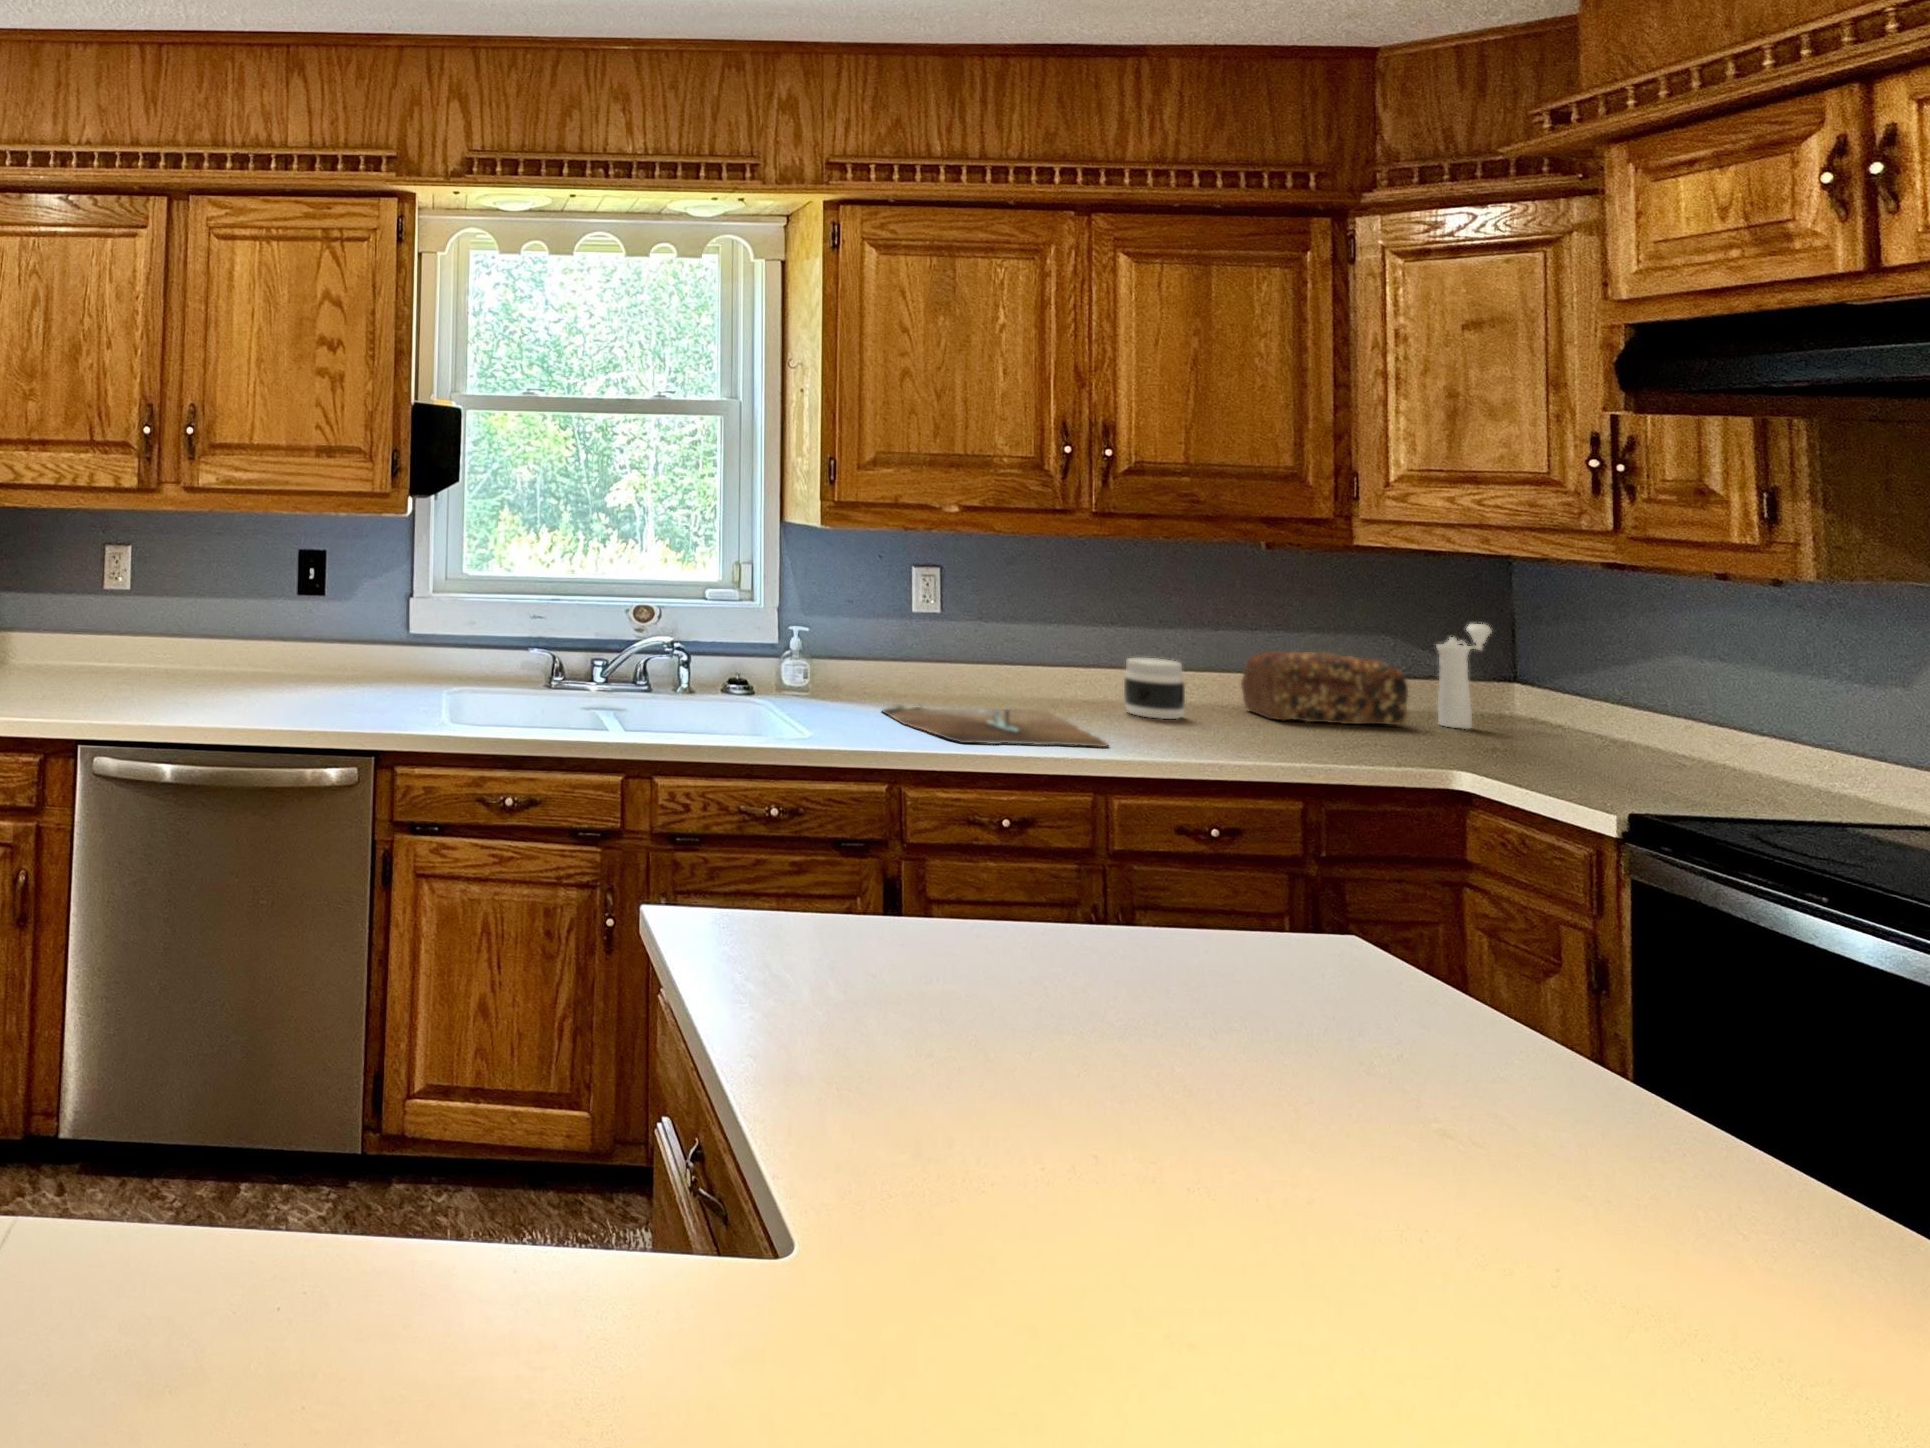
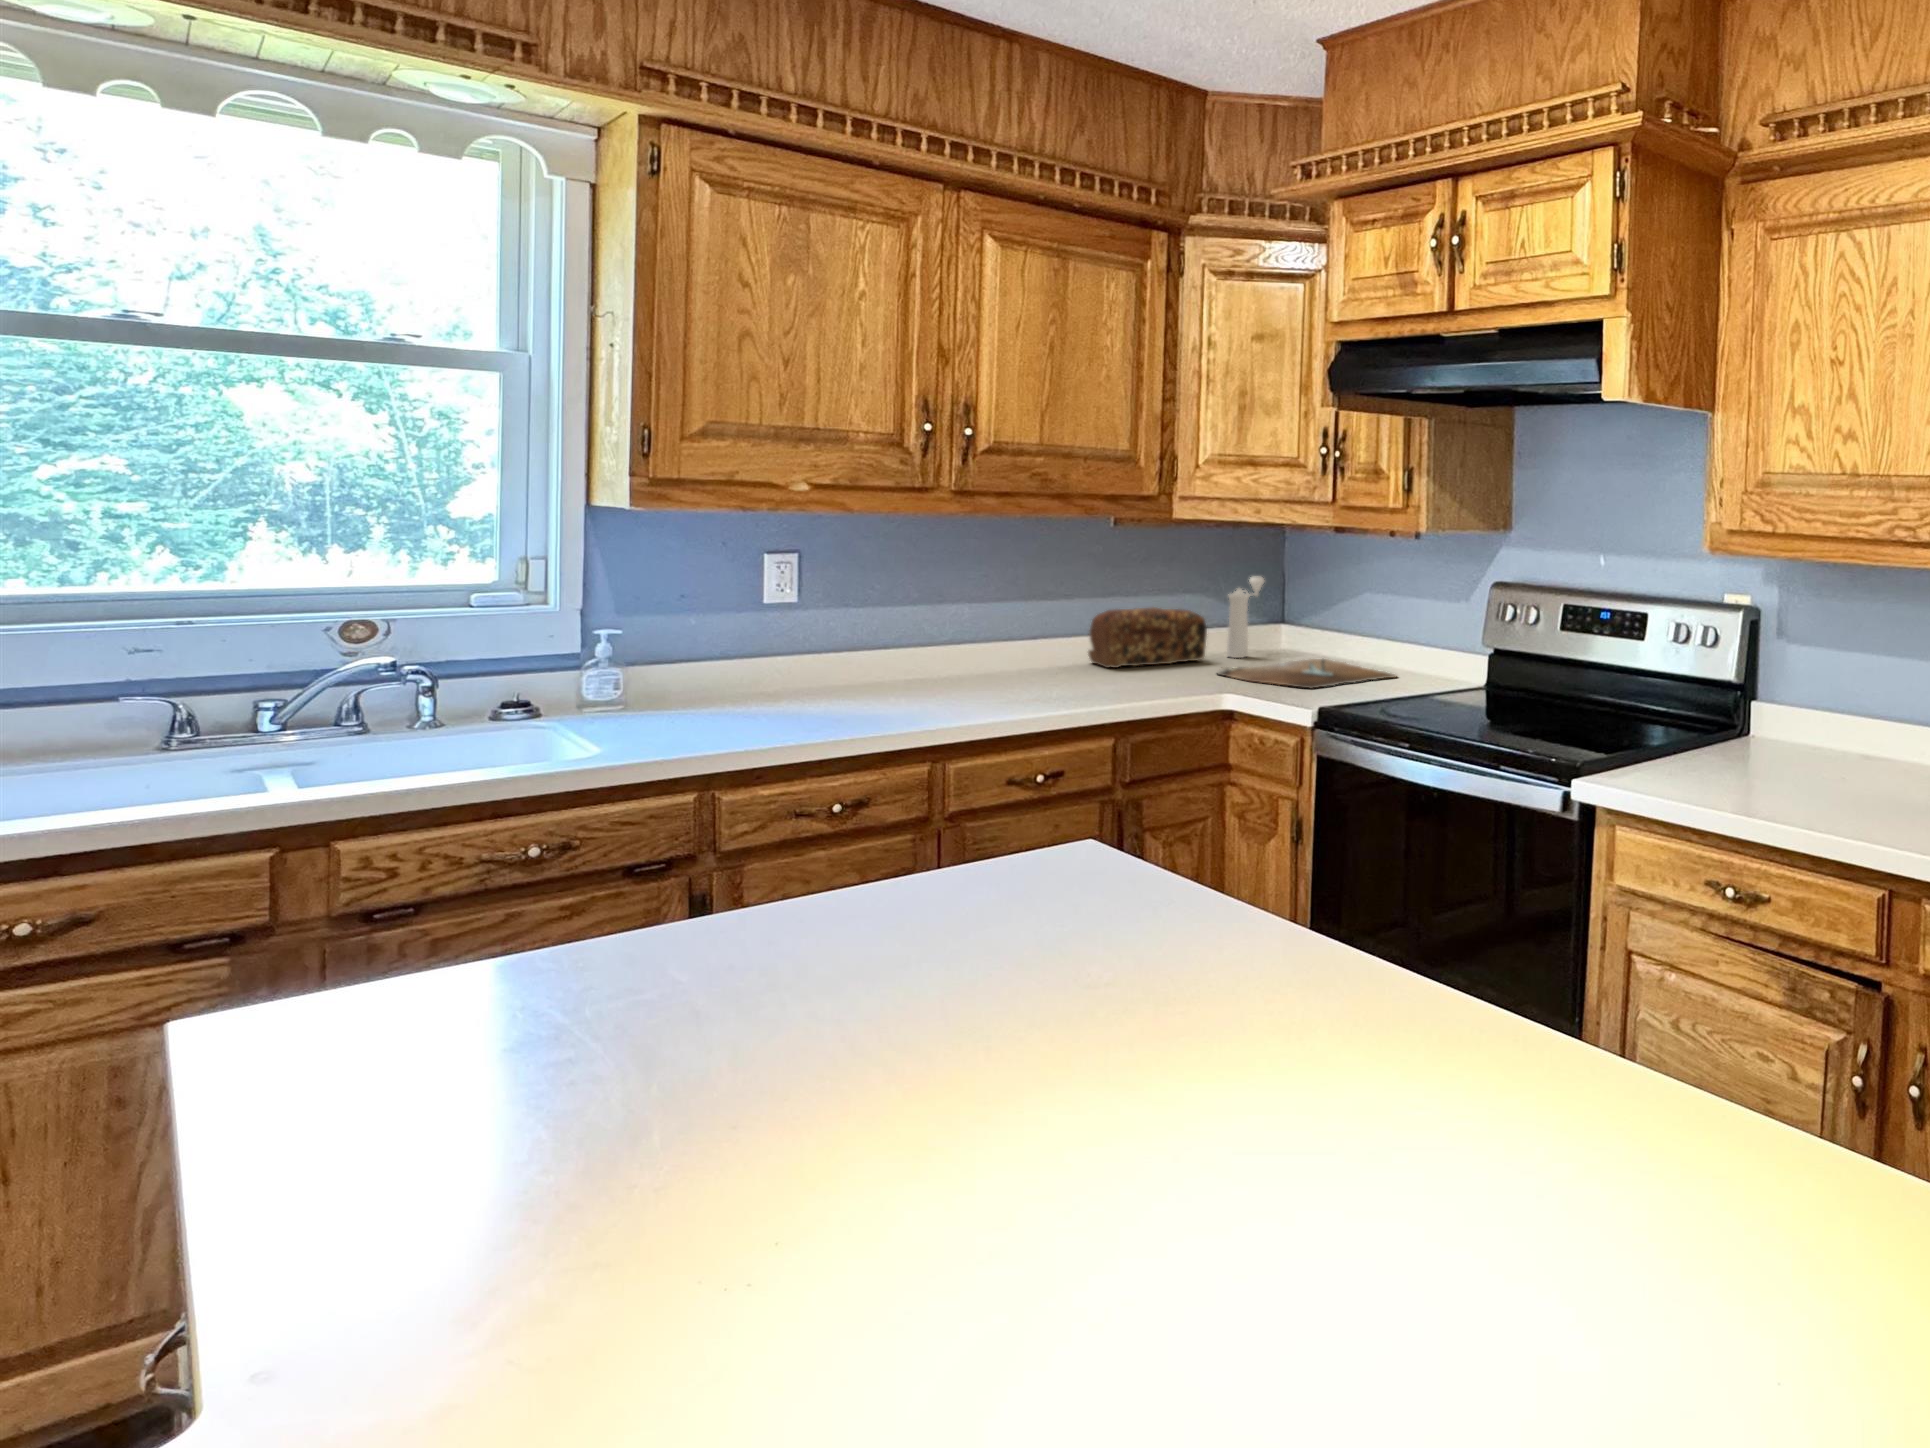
jar: present [1124,658,1185,719] -> none [984,625,1036,679]
cutting board: present [883,705,1108,747] -> present [1218,659,1396,688]

